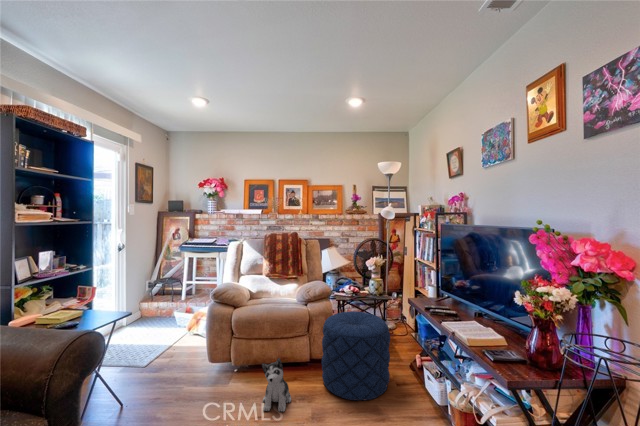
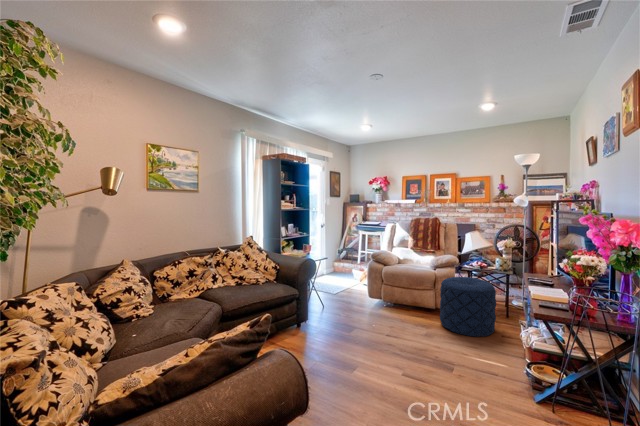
plush toy: present [262,358,291,412] -> none [395,295,415,327]

